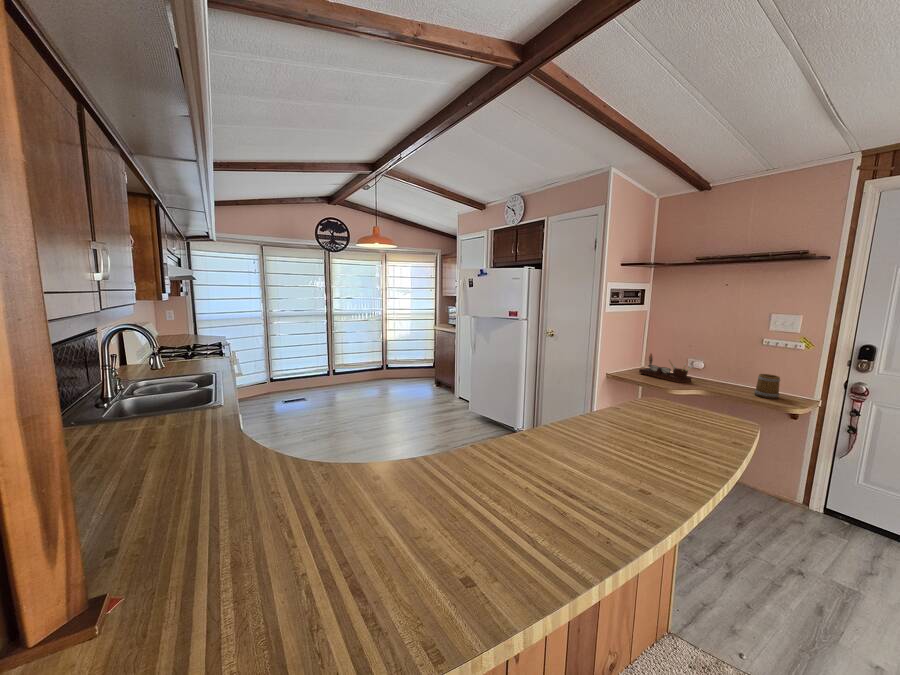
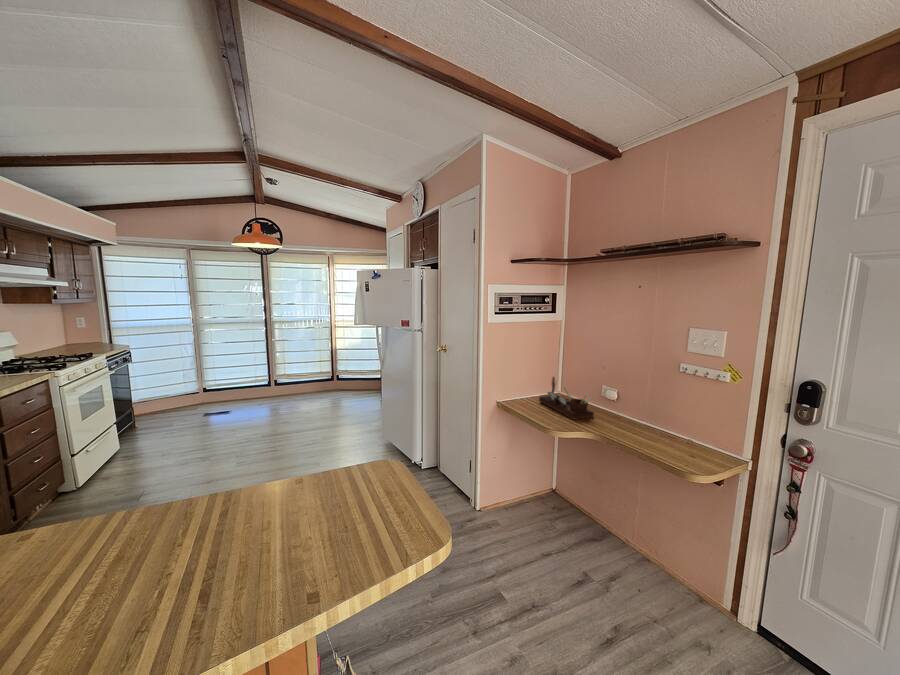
mug: present [755,374,780,399] -> none [655,415,688,455]

